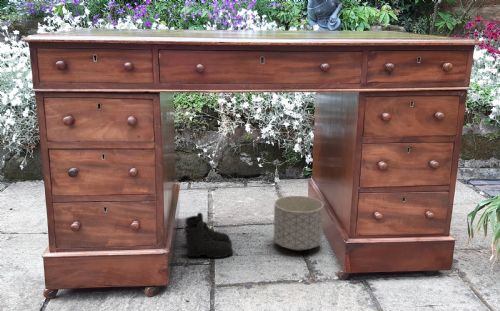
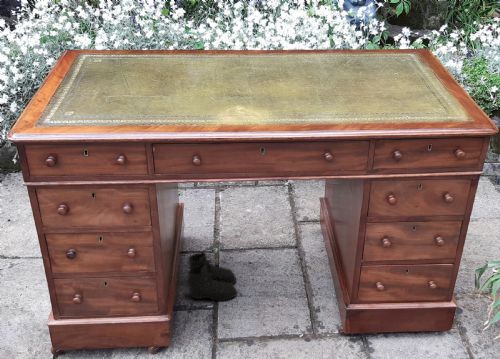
planter: present [274,196,323,251] -> none [279,233,331,295]

